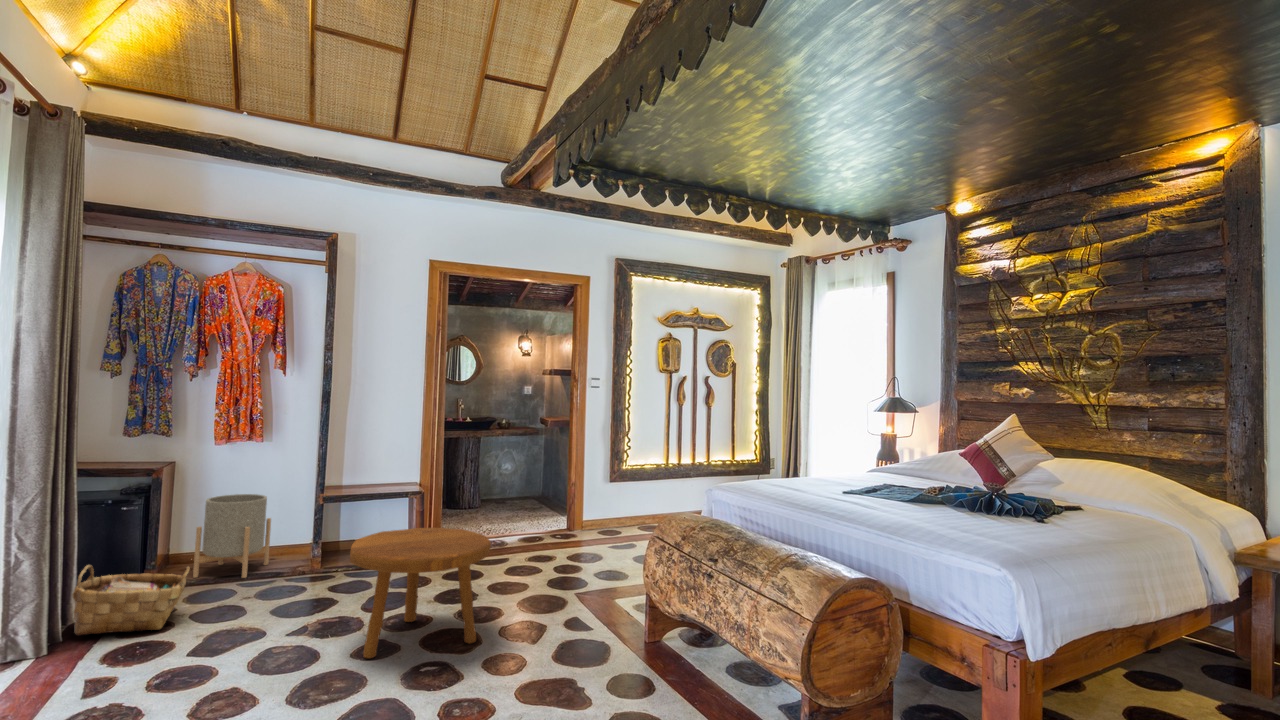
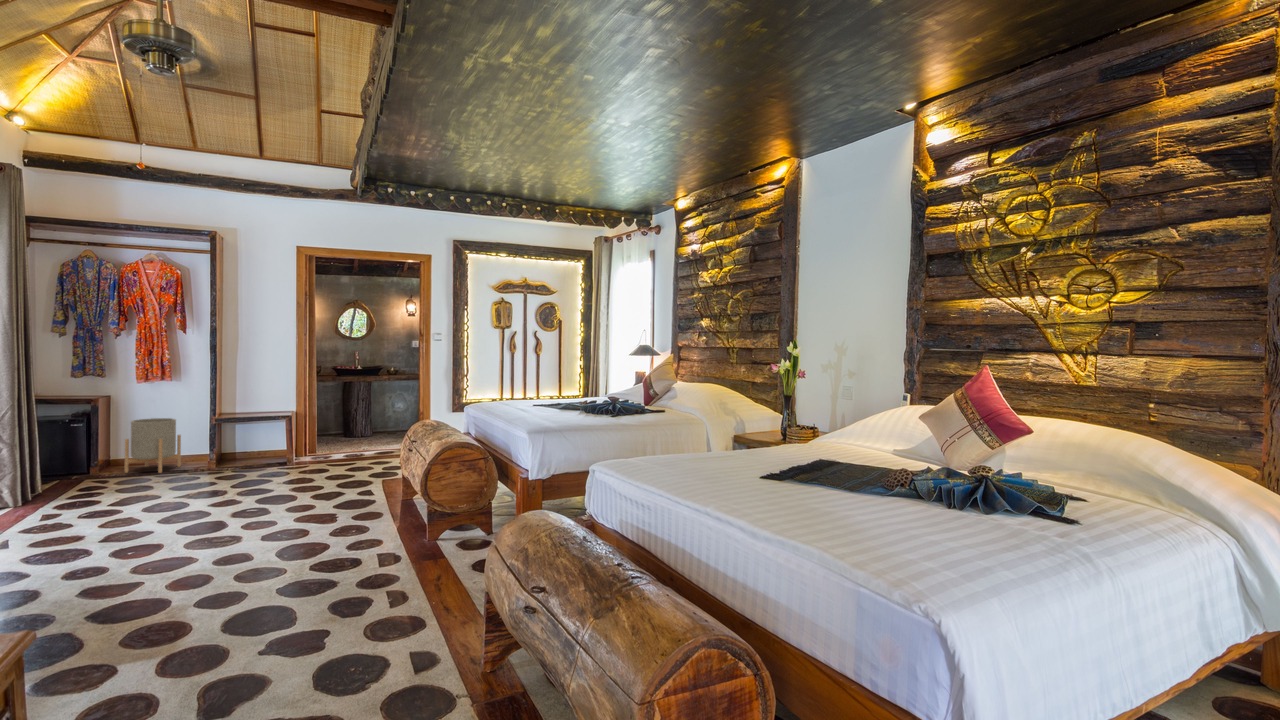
footstool: present [350,528,491,658] -> none [207,434,305,506]
woven basket: present [72,565,190,635] -> none [37,455,114,496]

